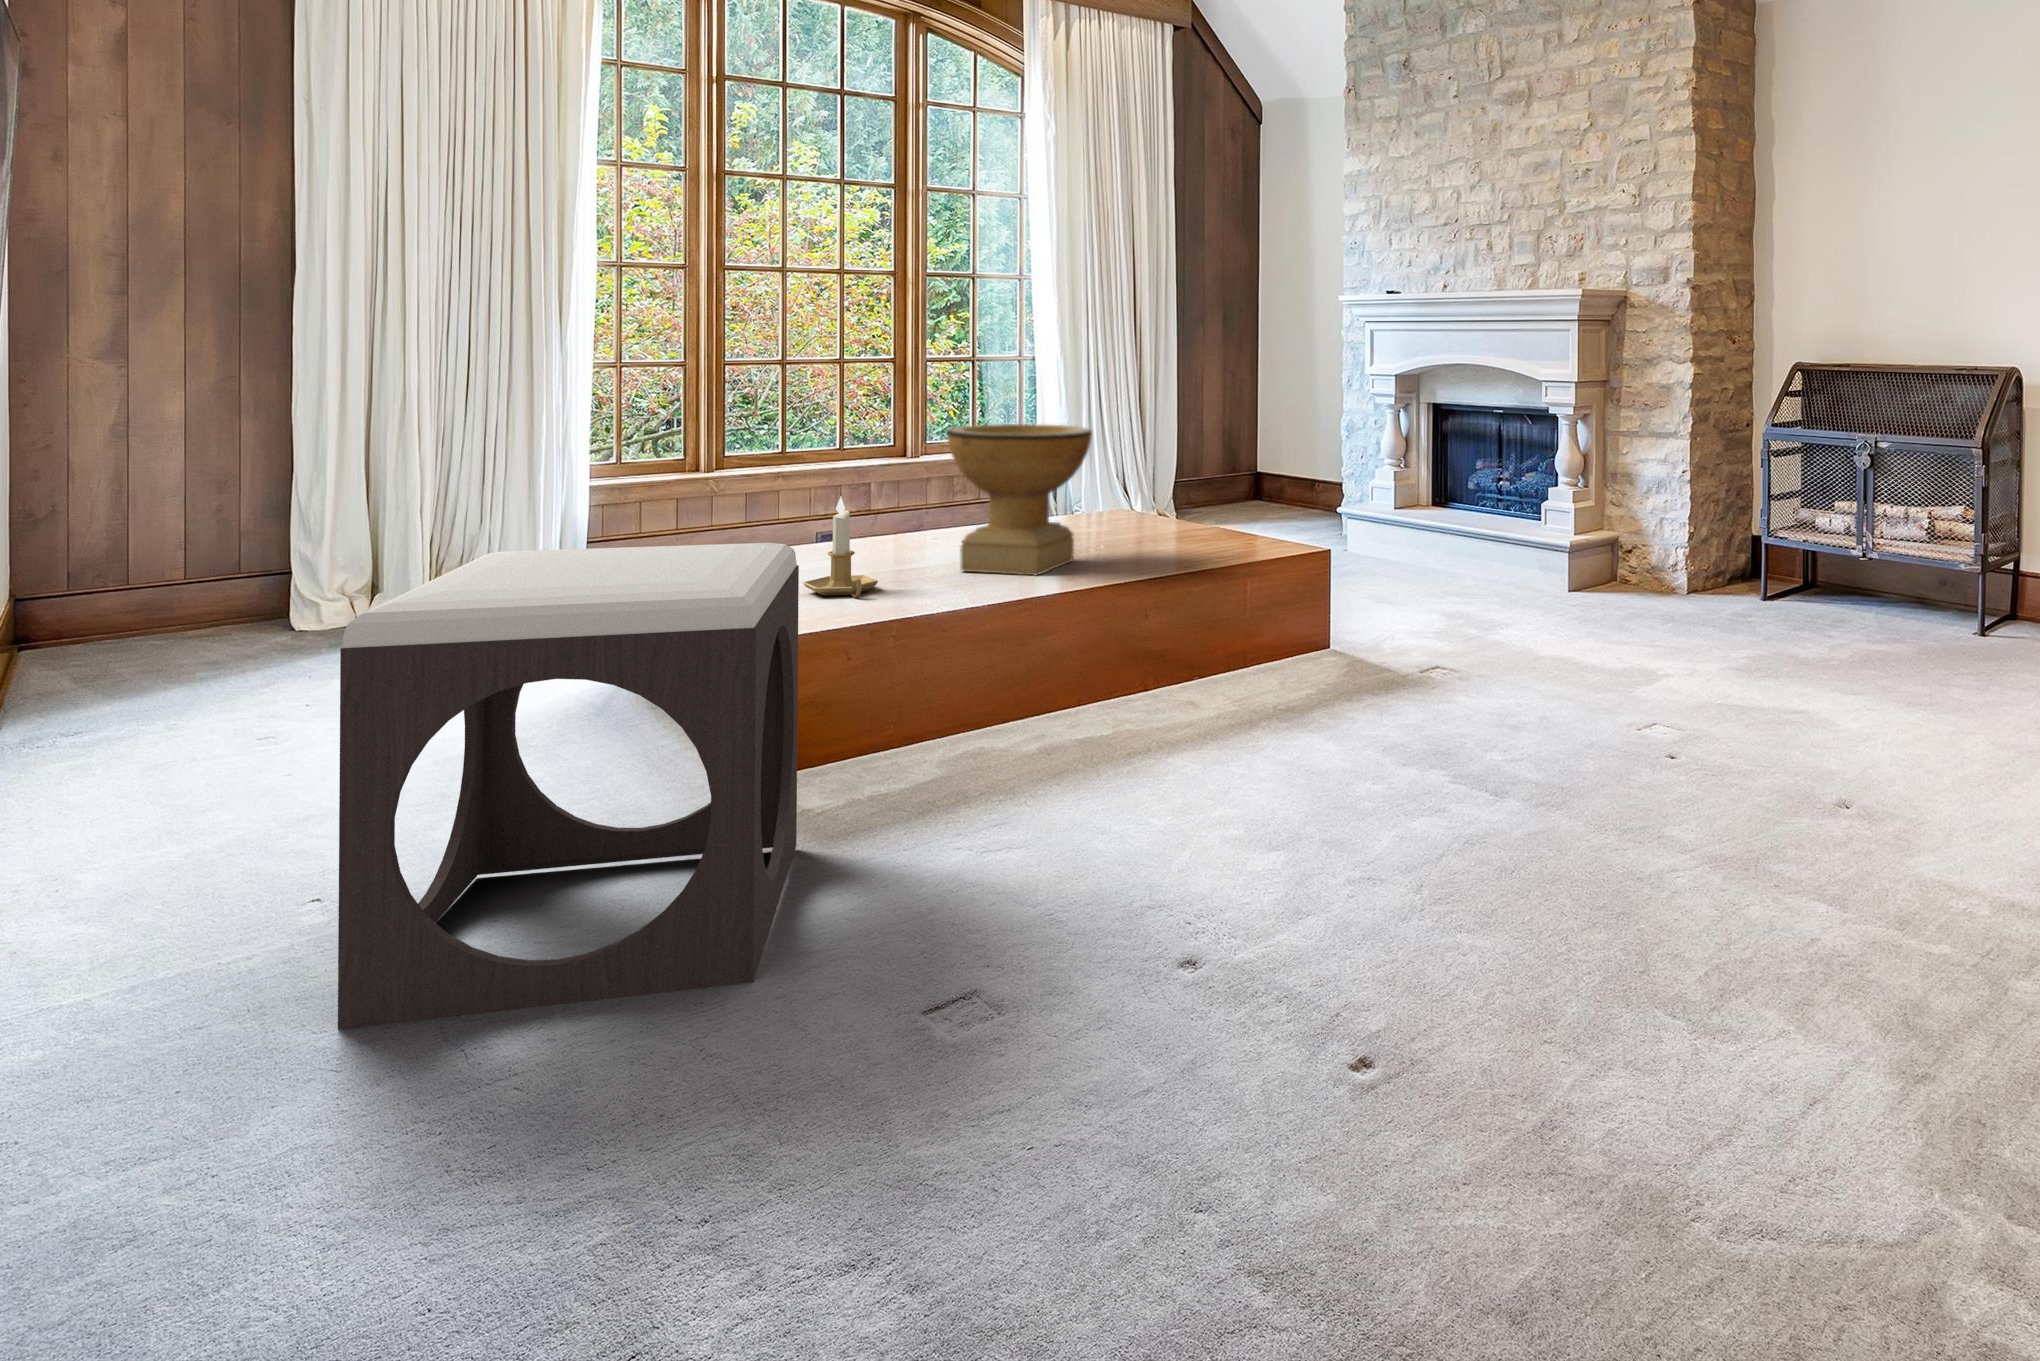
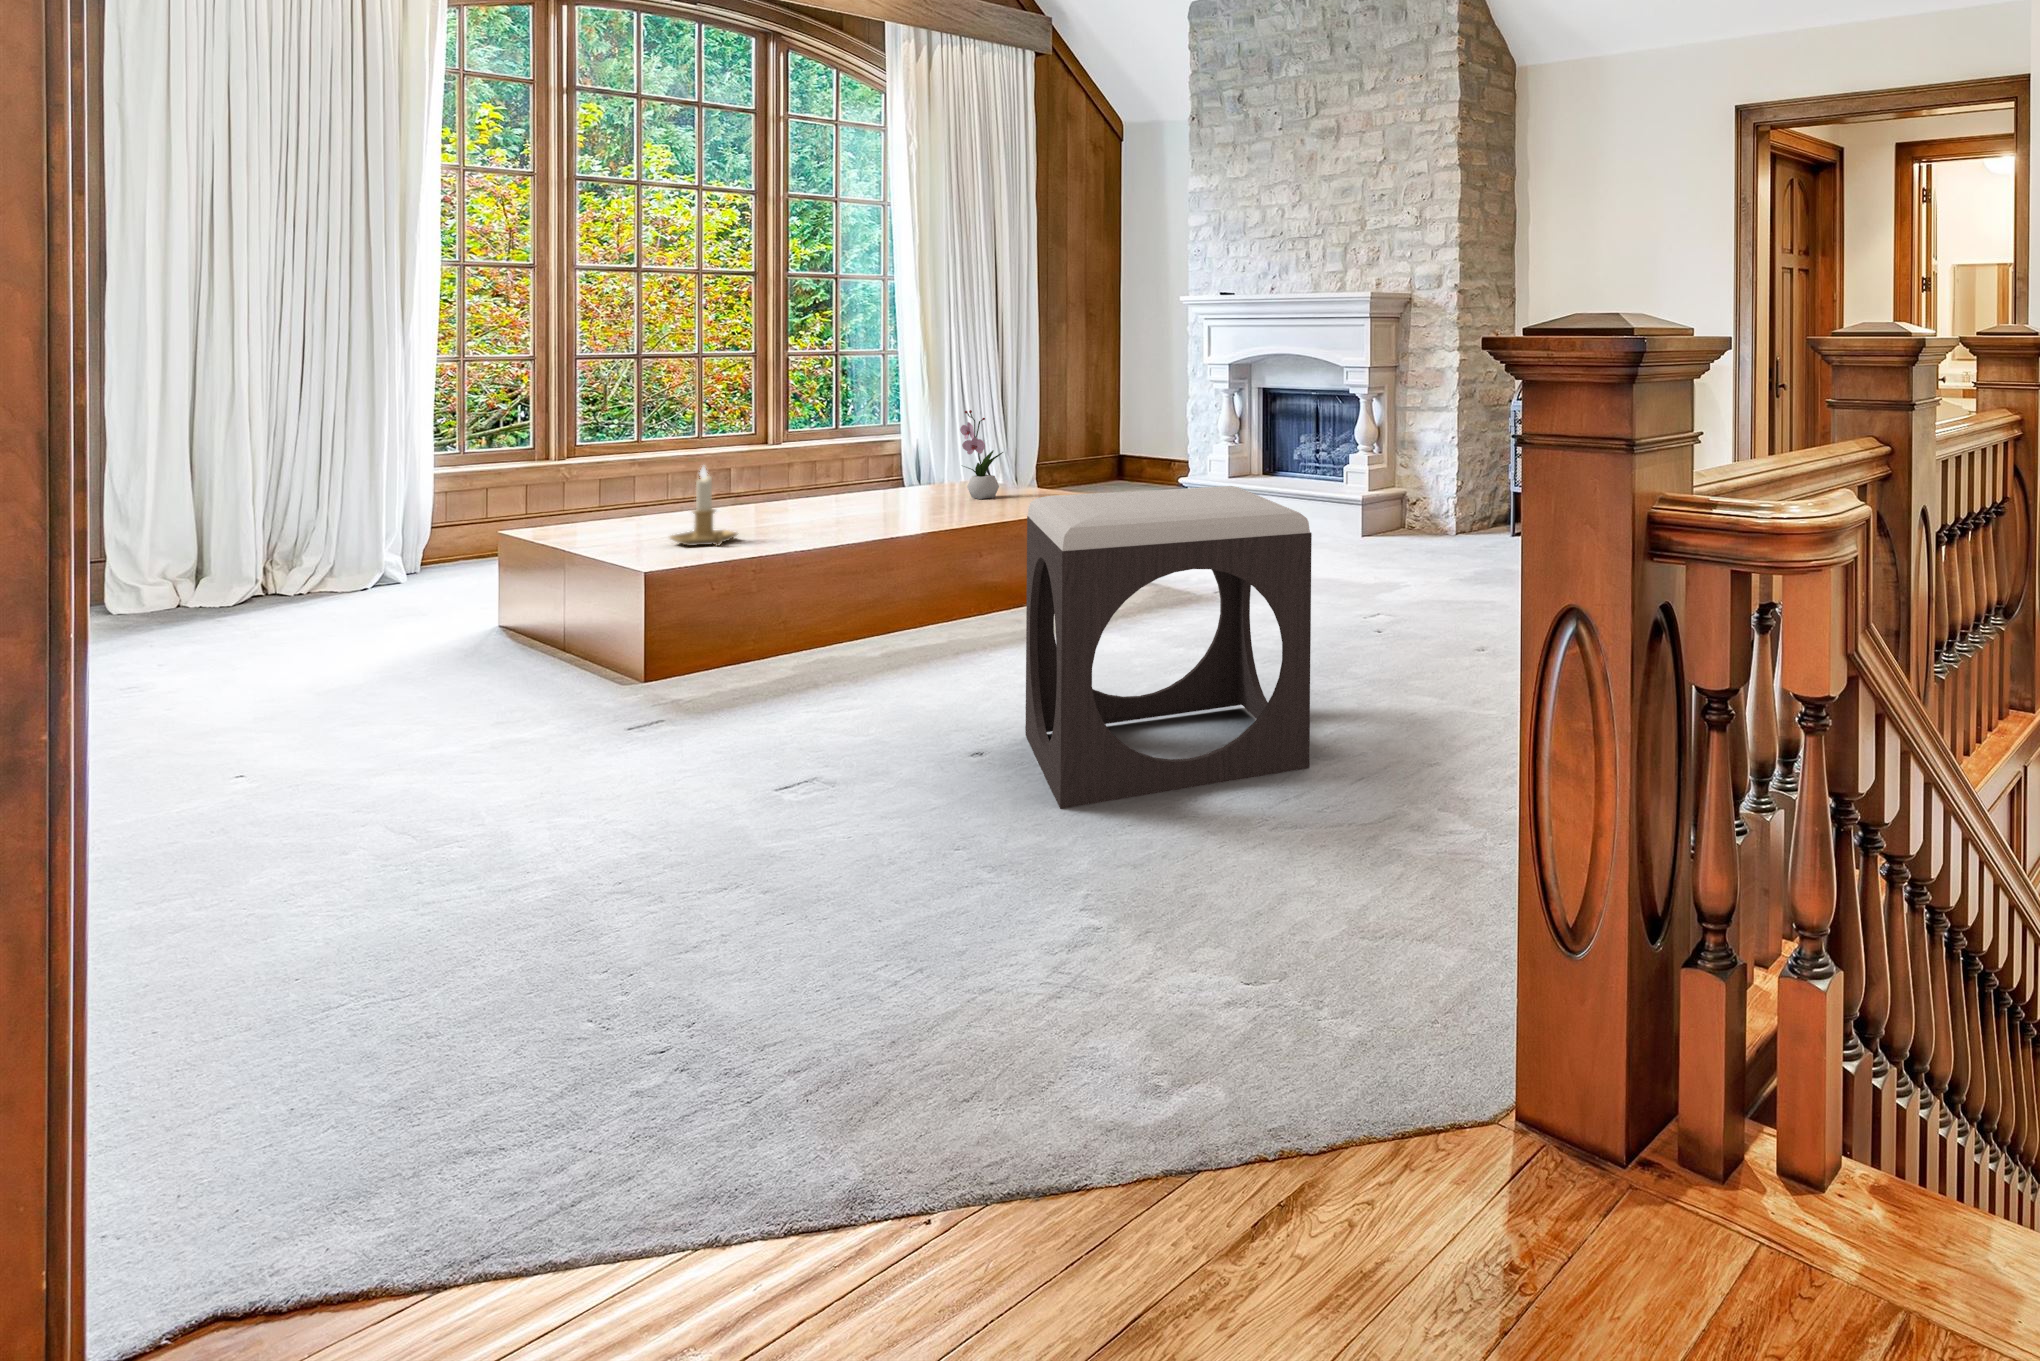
decorative bowl: present [947,424,1092,575] -> none [802,404,933,526]
flower arrangement: none [1116,431,1165,539] -> present [960,410,1003,499]
footstool: present [338,543,799,1030] -> present [1026,486,1312,809]

